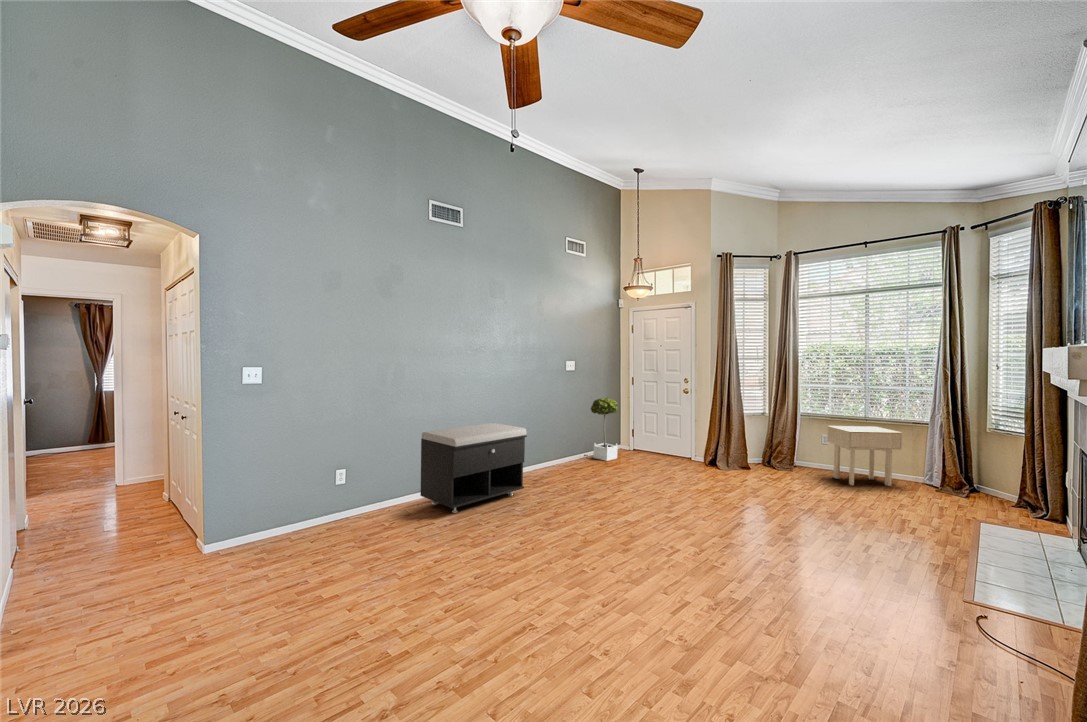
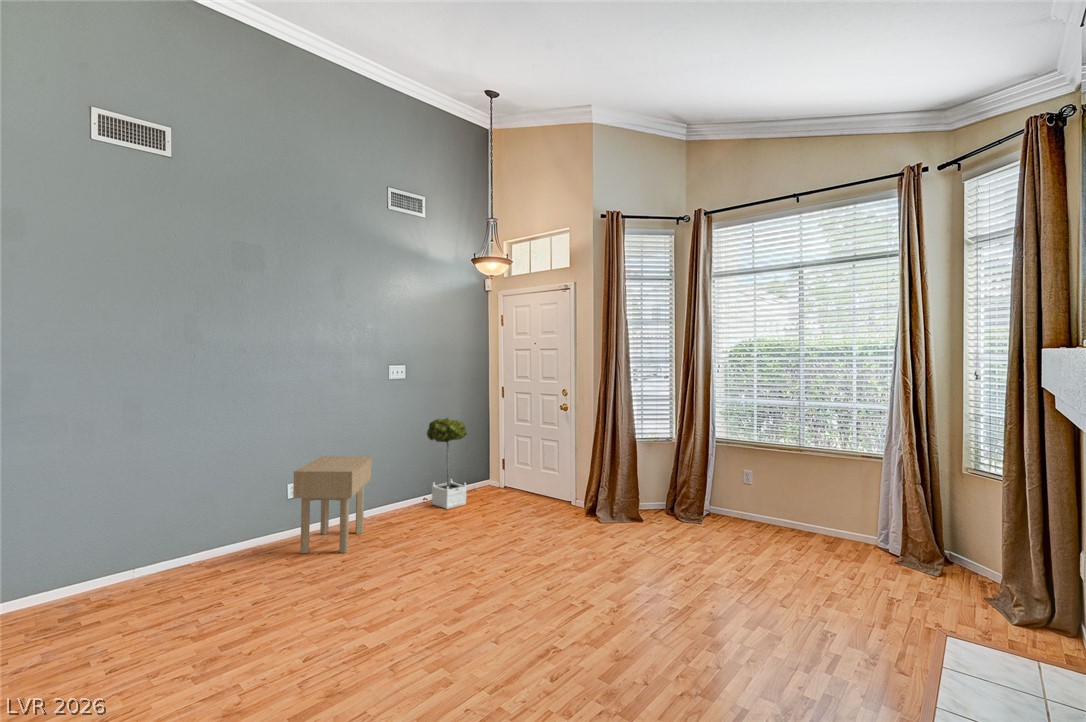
storage bench: present [421,423,527,513] -> none [50,461,256,623]
side table: present [827,426,902,486] -> present [293,456,372,554]

